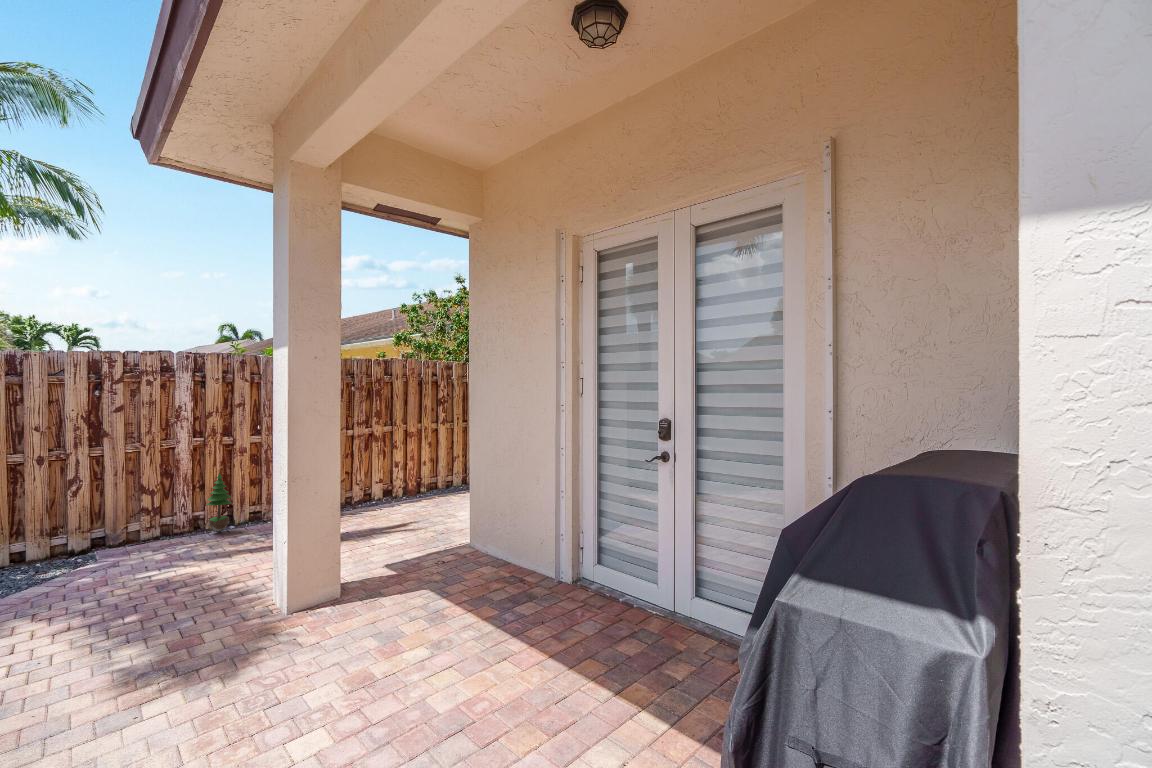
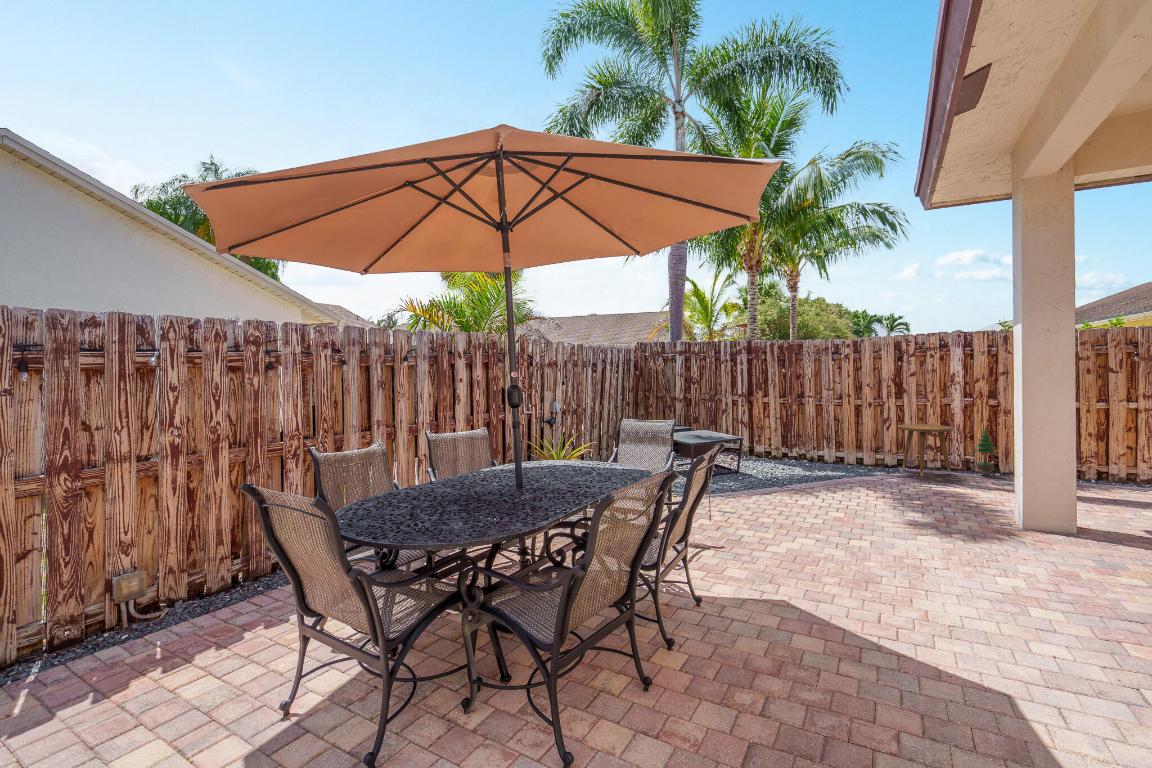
side table: none [92,478,180,560] -> present [897,424,953,477]

